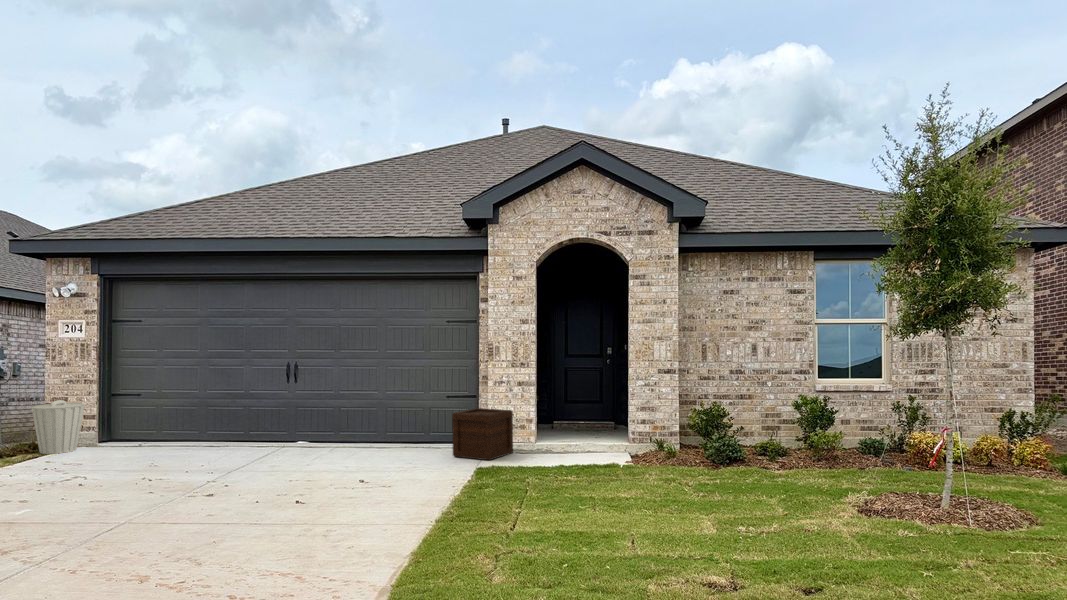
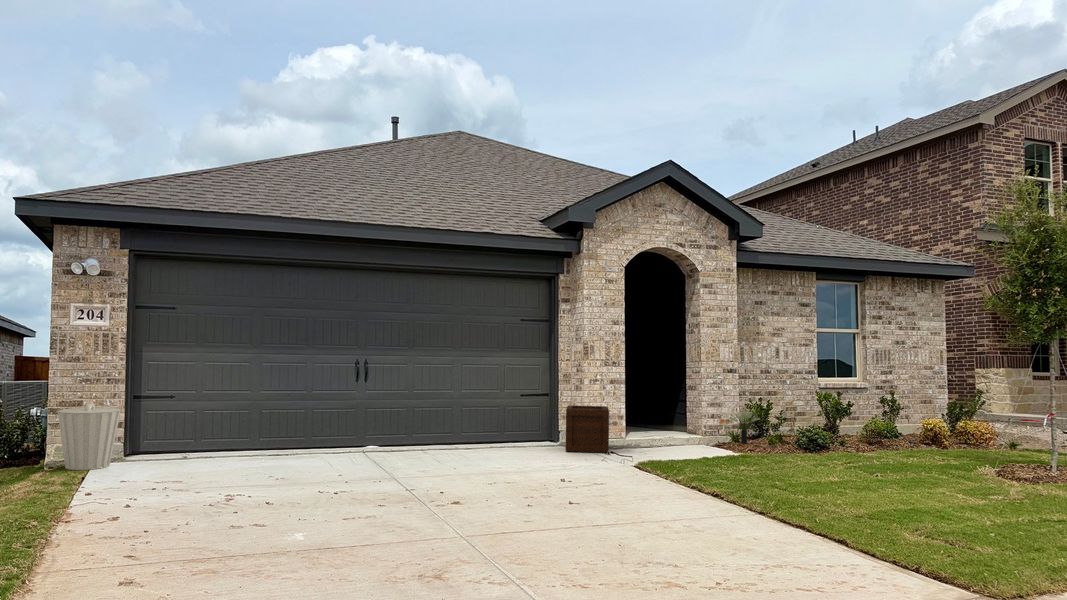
potted plant: none [661,419,696,456] -> present [730,411,760,444]

